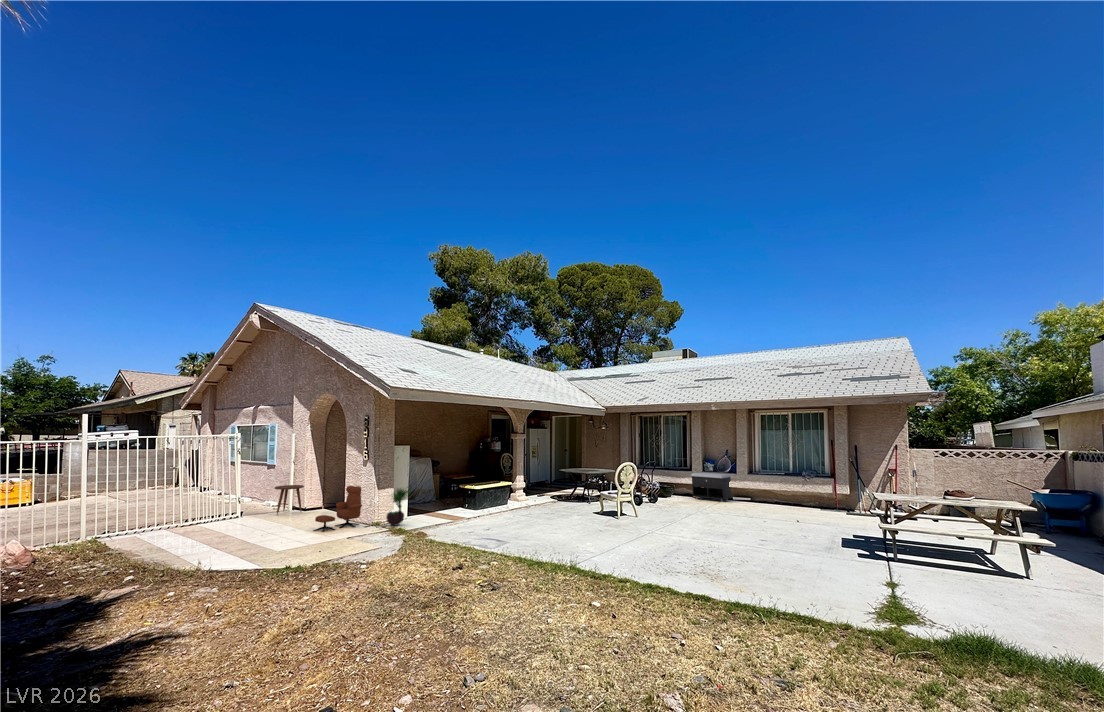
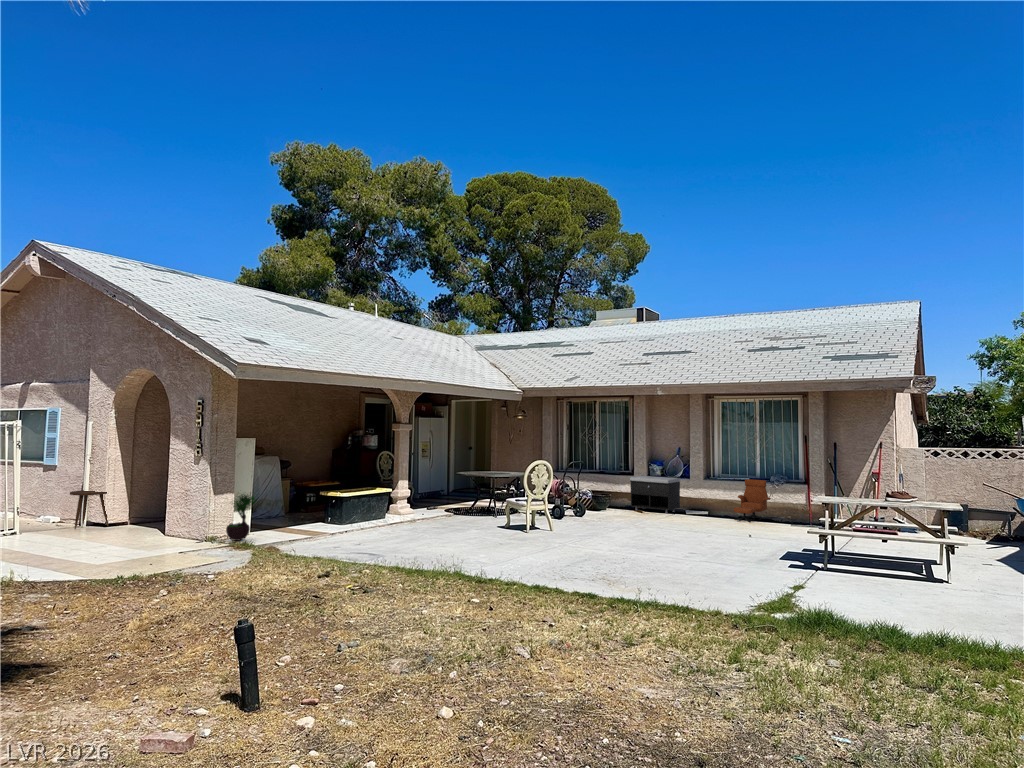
lounge chair: present [313,486,362,532] -> present [734,479,771,522]

